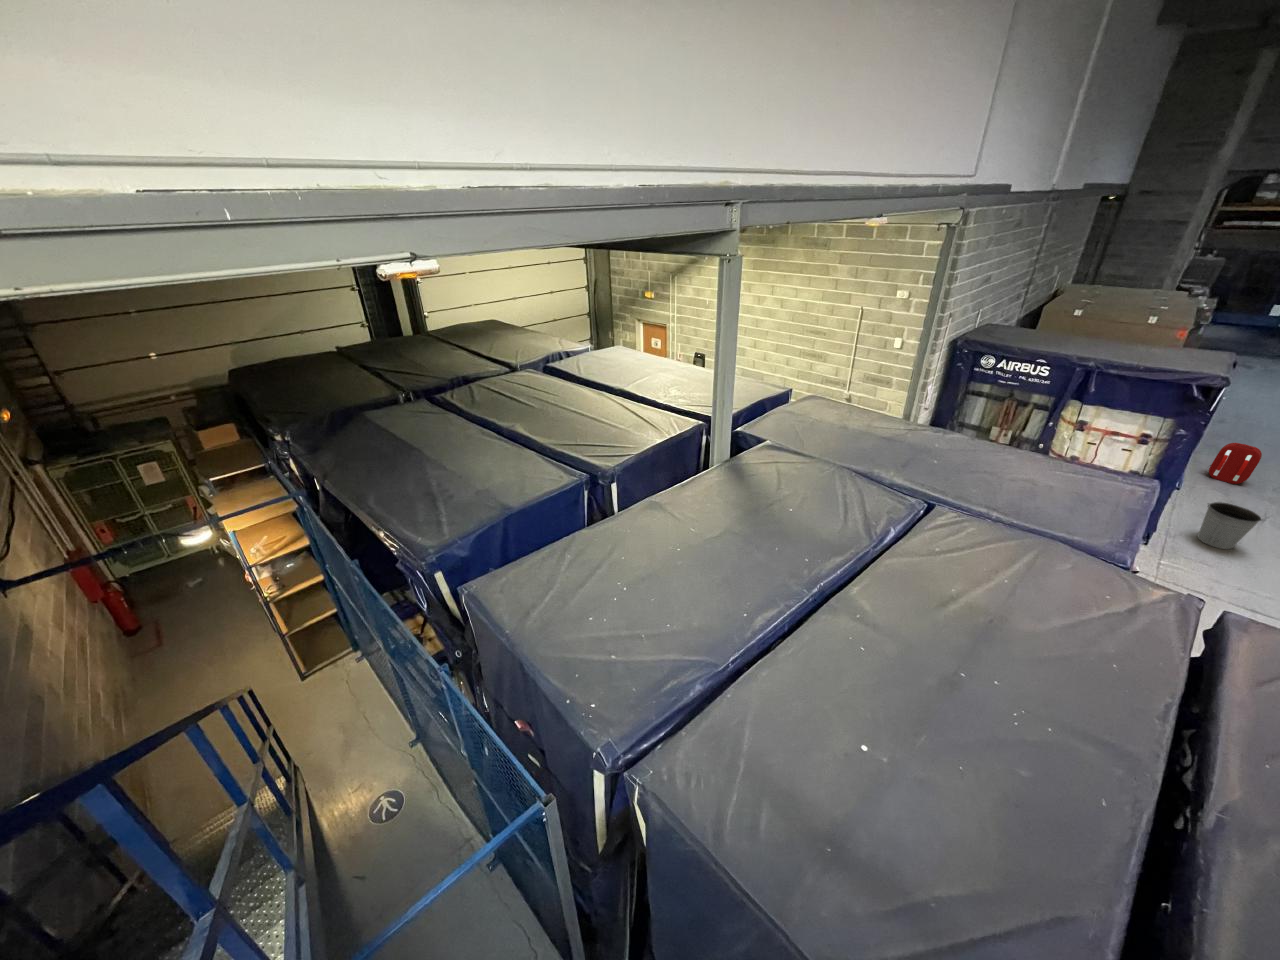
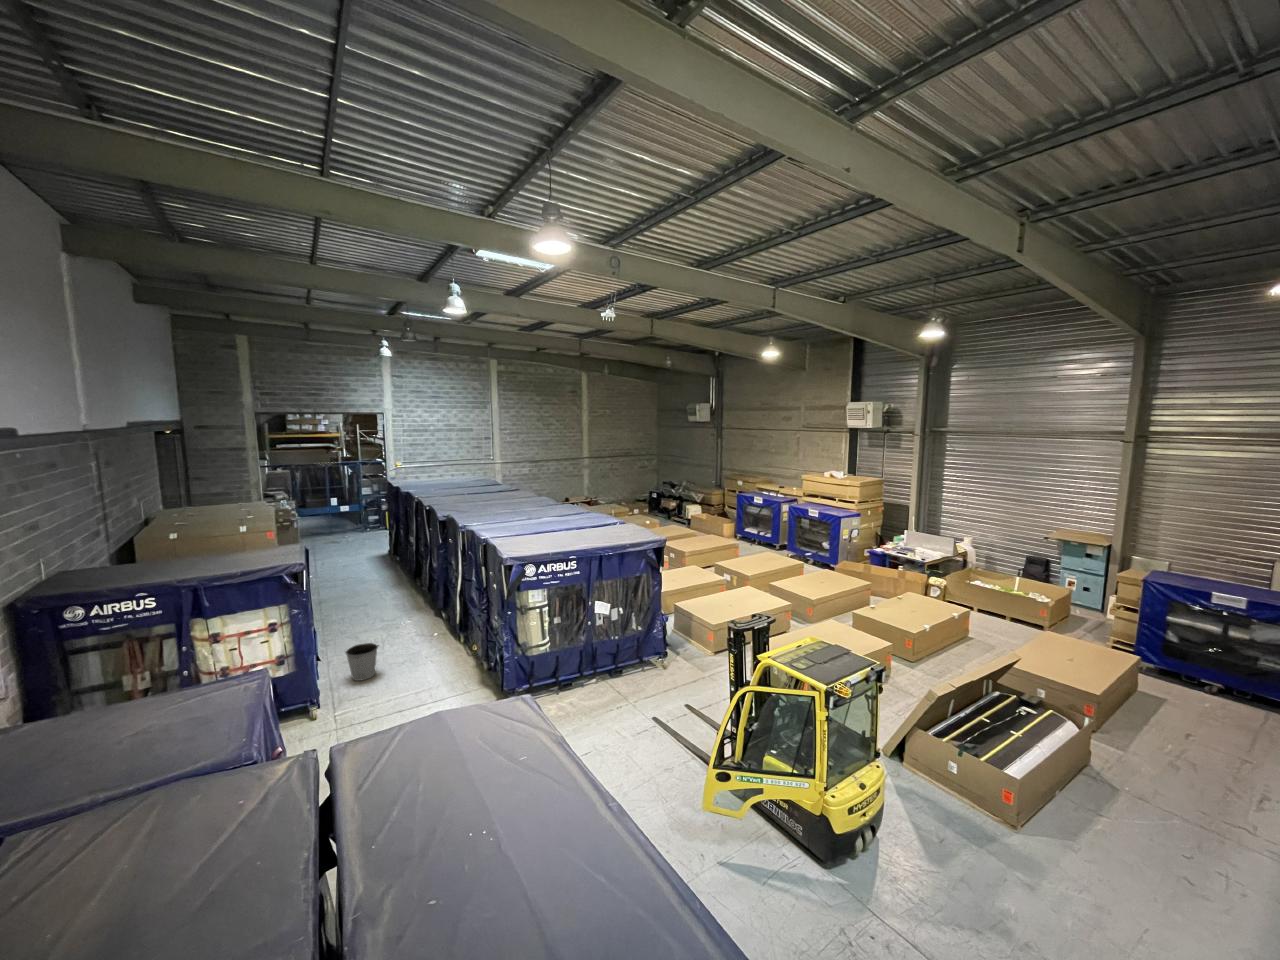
backpack: present [1209,443,1262,484] -> none [339,598,364,630]

